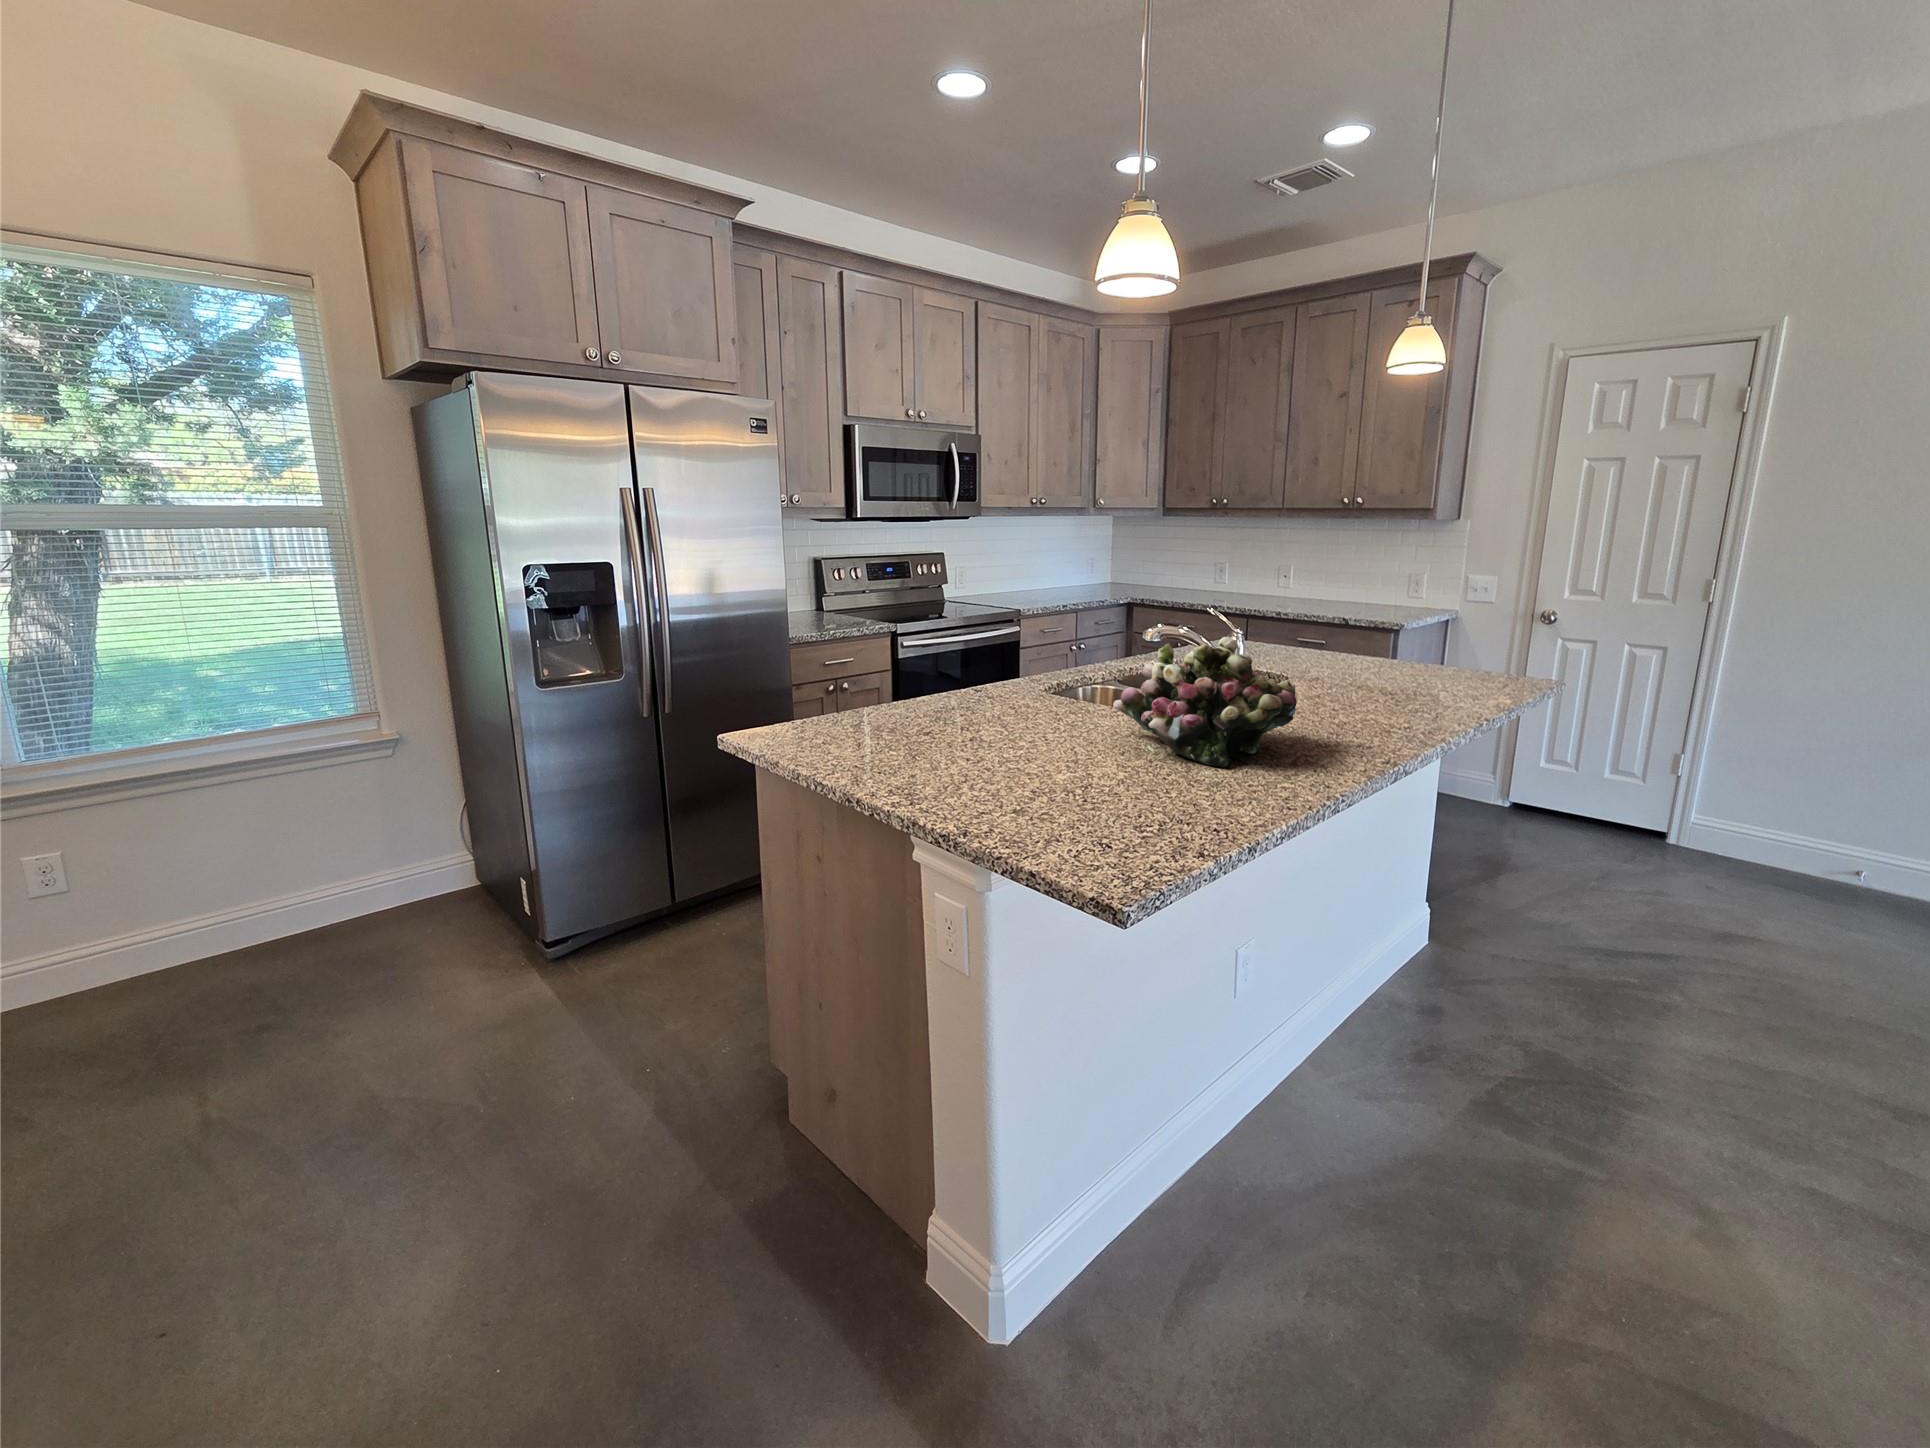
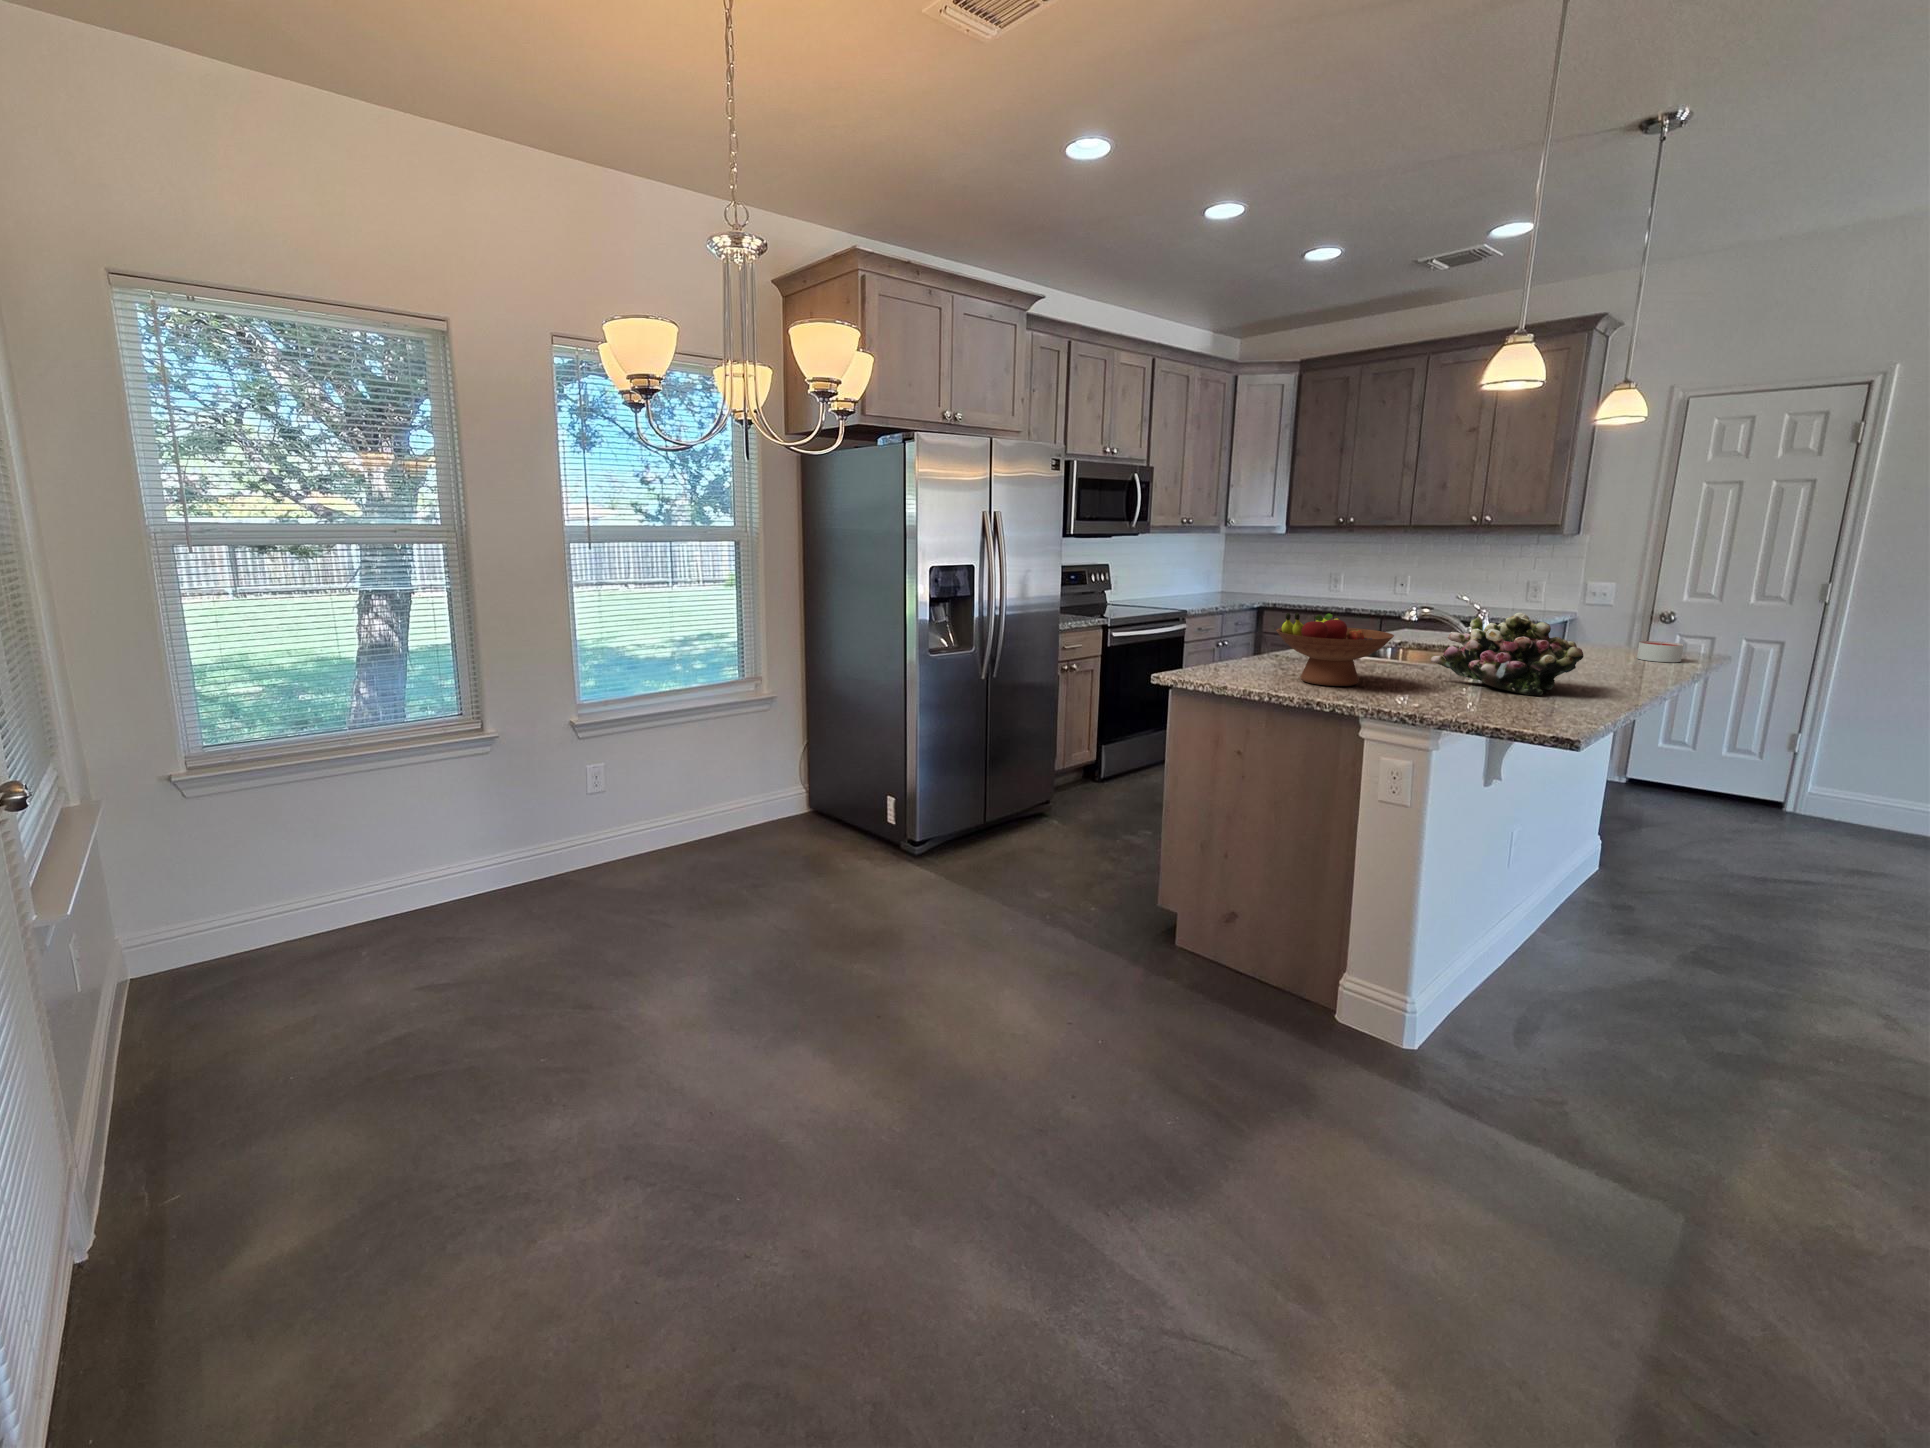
fruit bowl: none [877,640,1037,752] -> present [1276,613,1394,686]
candle: none [1449,661,1500,691] -> present [1637,641,1684,662]

